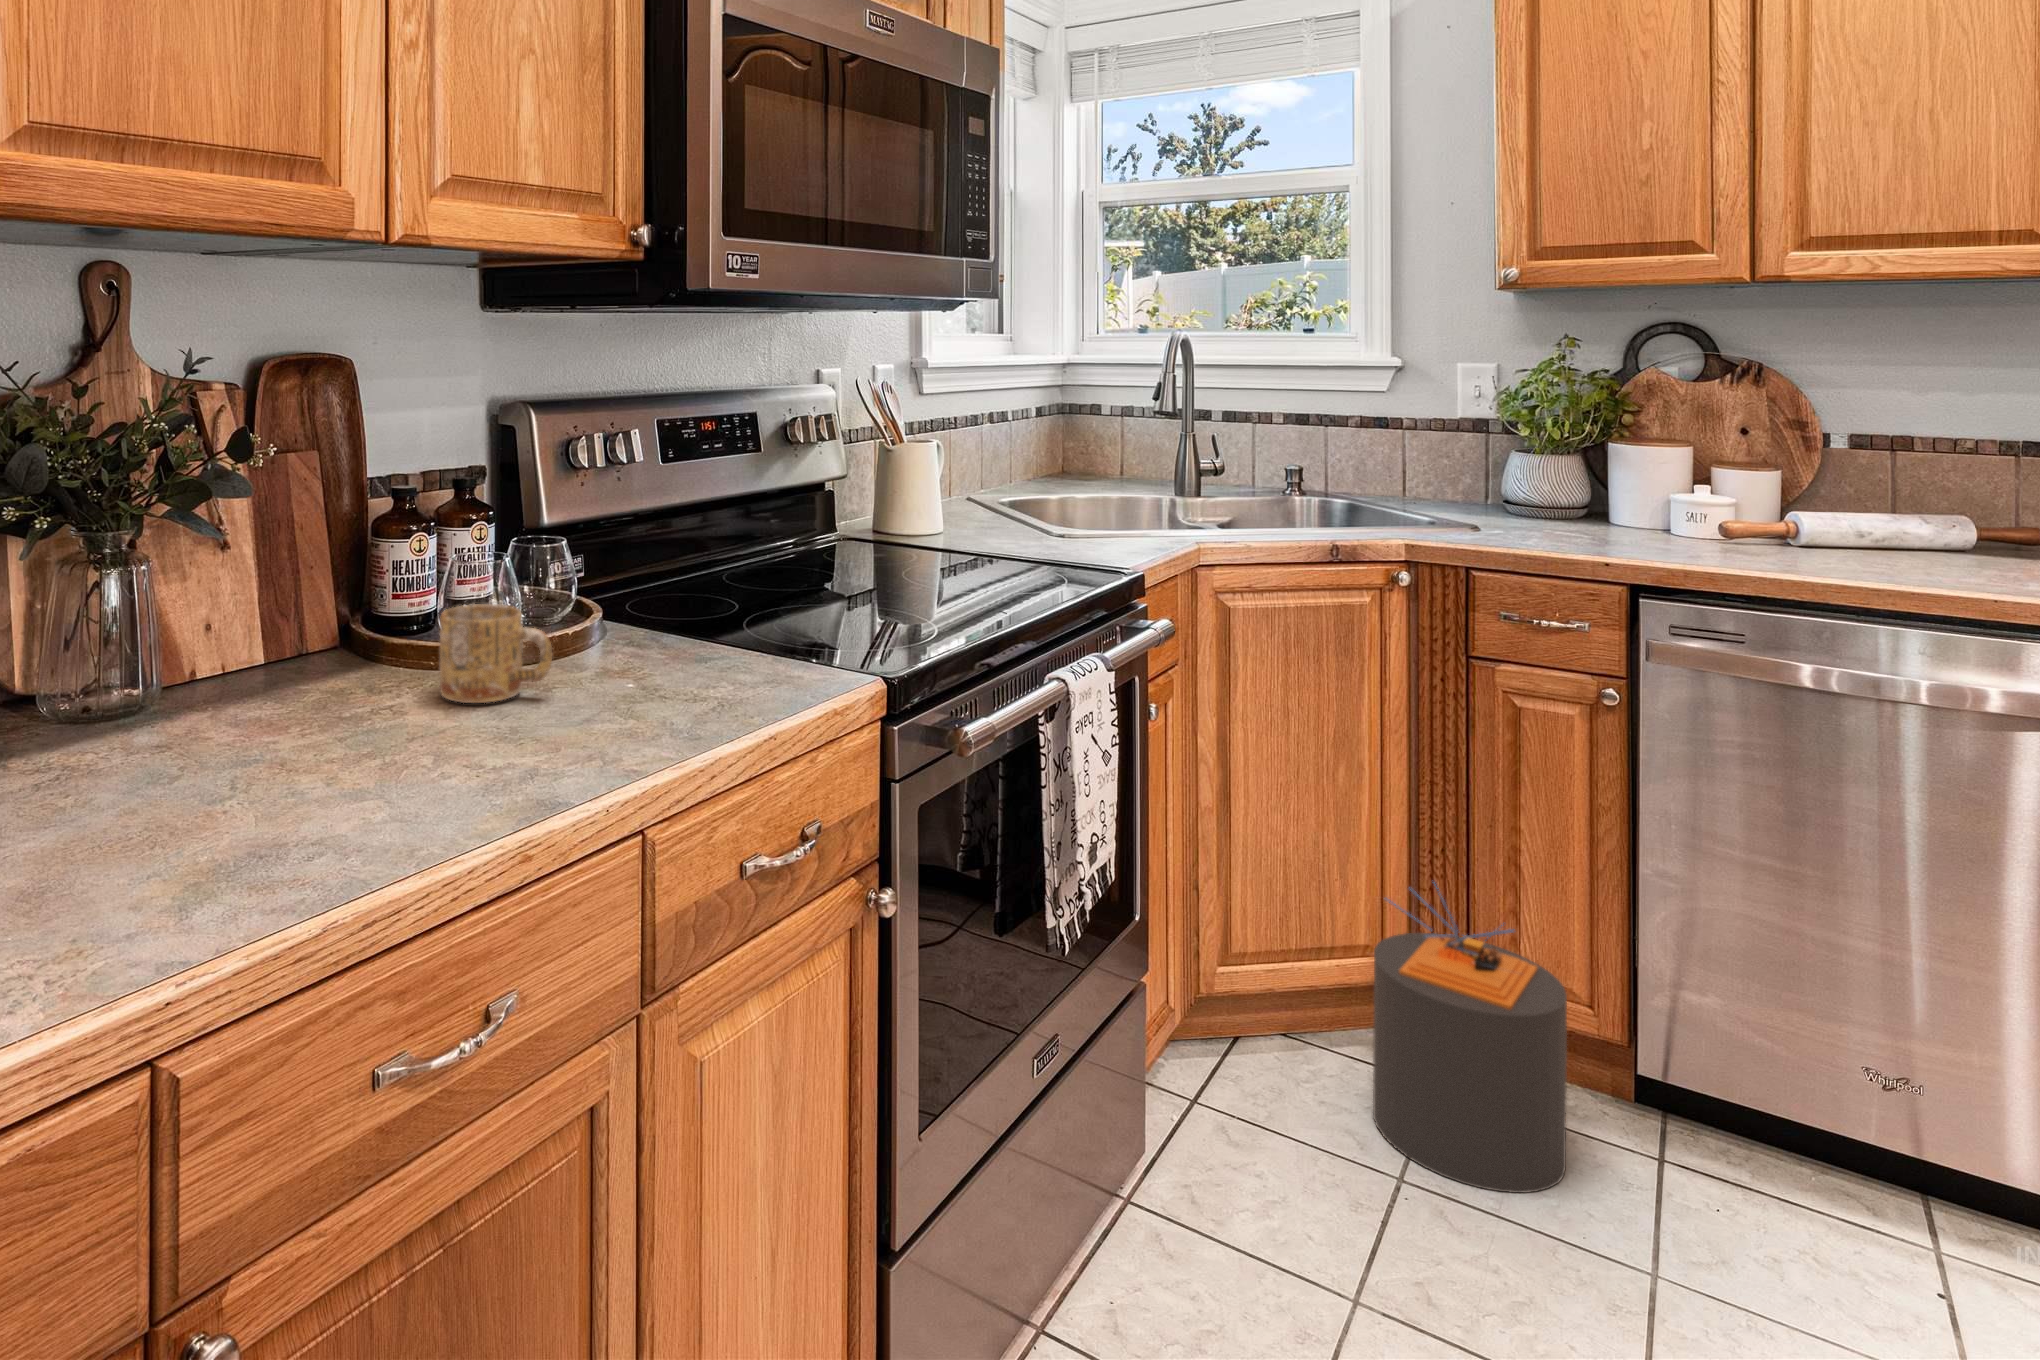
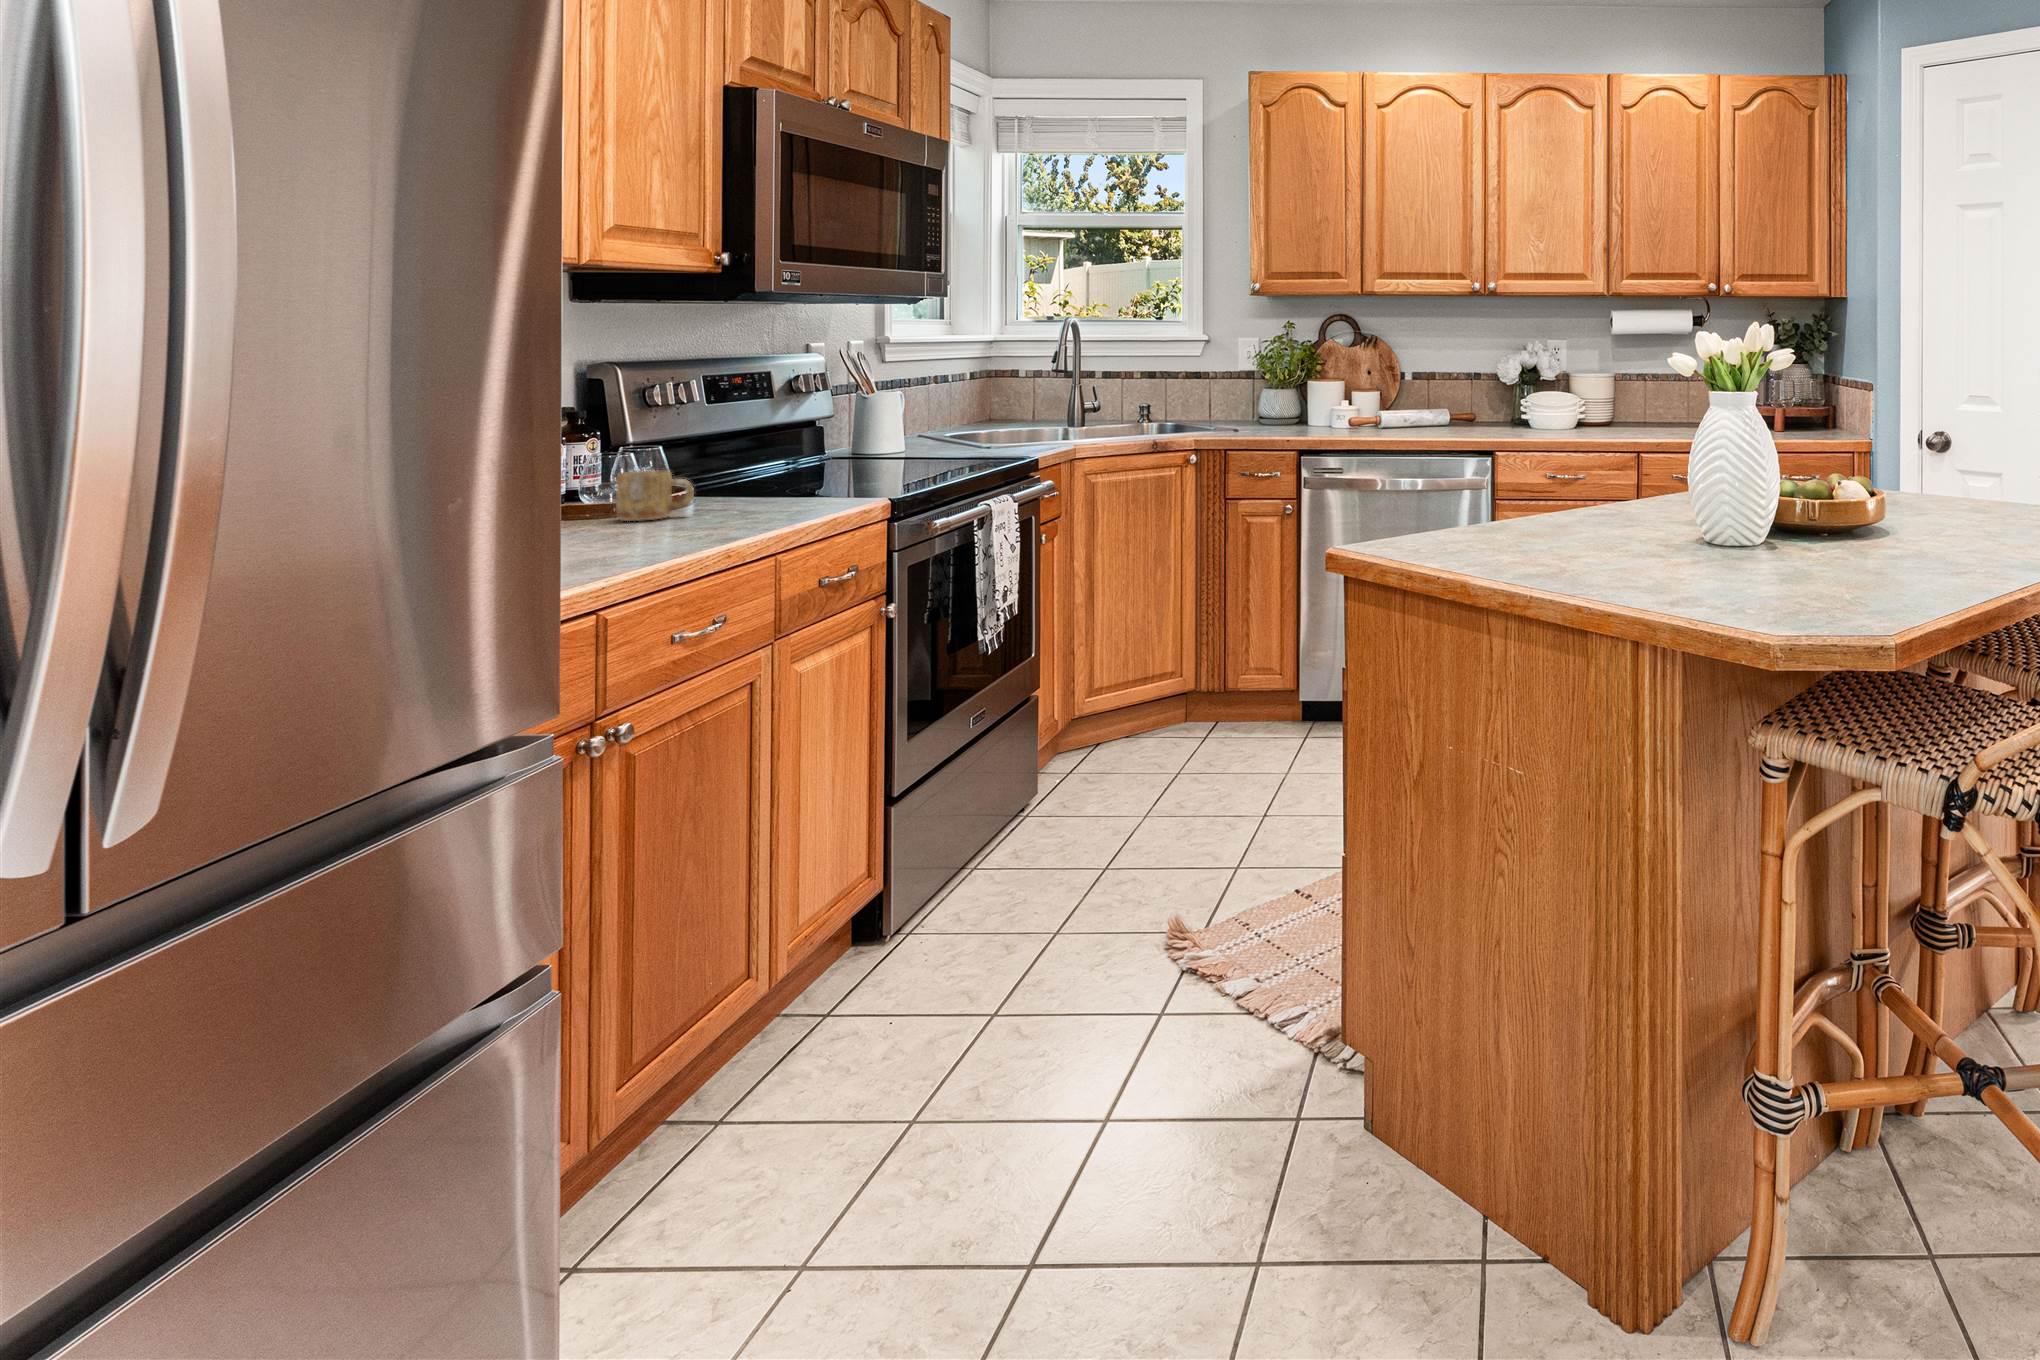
trash can: present [1373,882,1567,1193] -> none [1170,616,1262,766]

